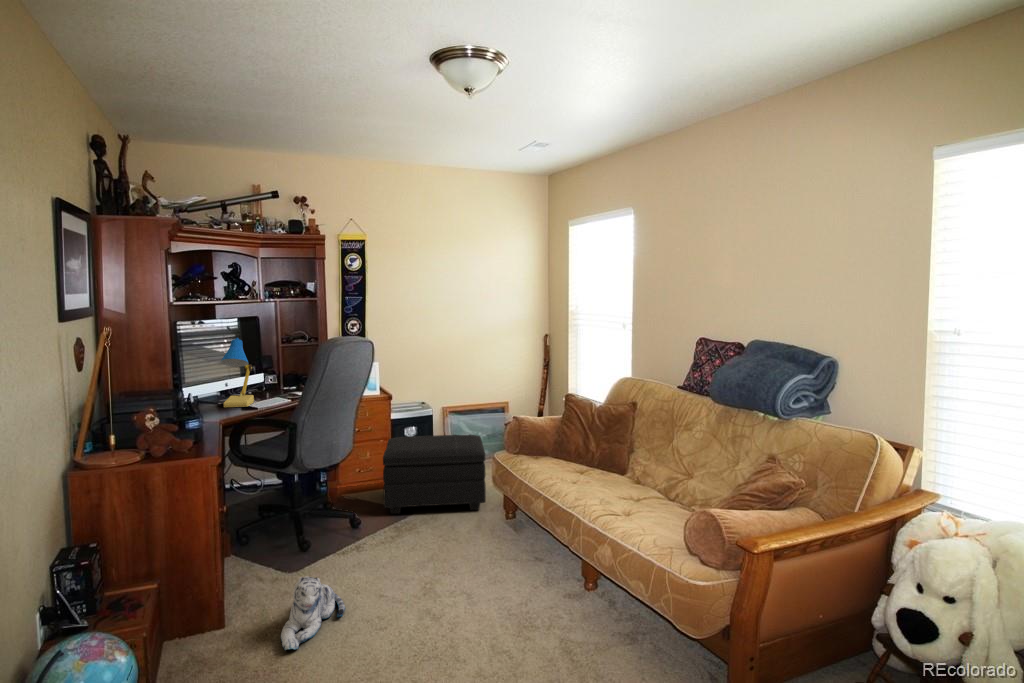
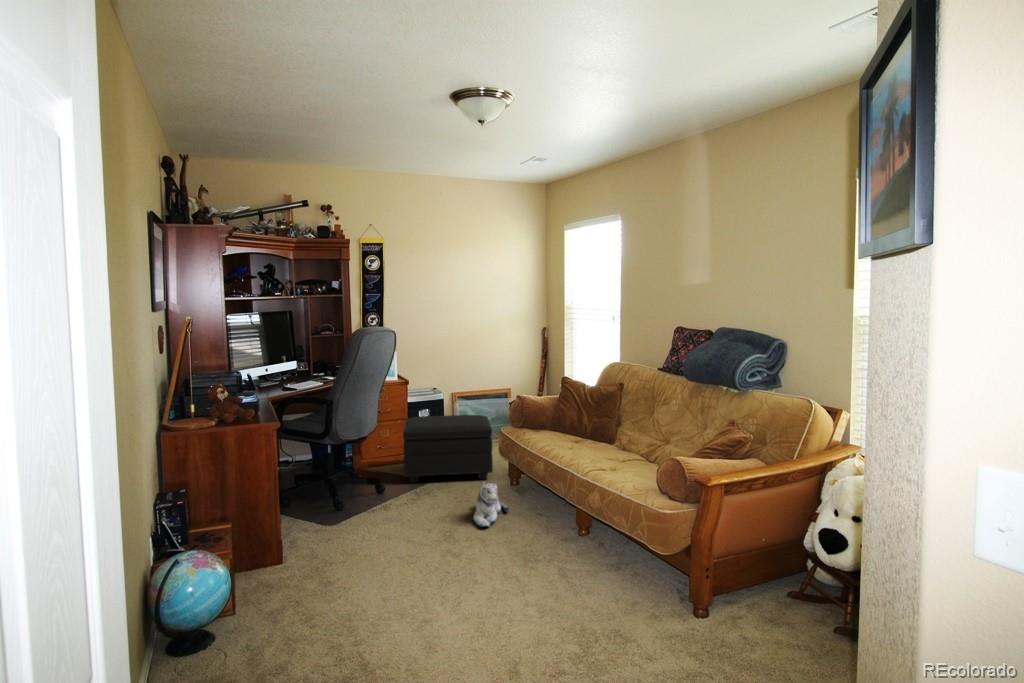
desk lamp: present [221,338,254,407] -> none [265,328,292,388]
plush toy: present [281,577,345,650] -> present [473,482,509,527]

